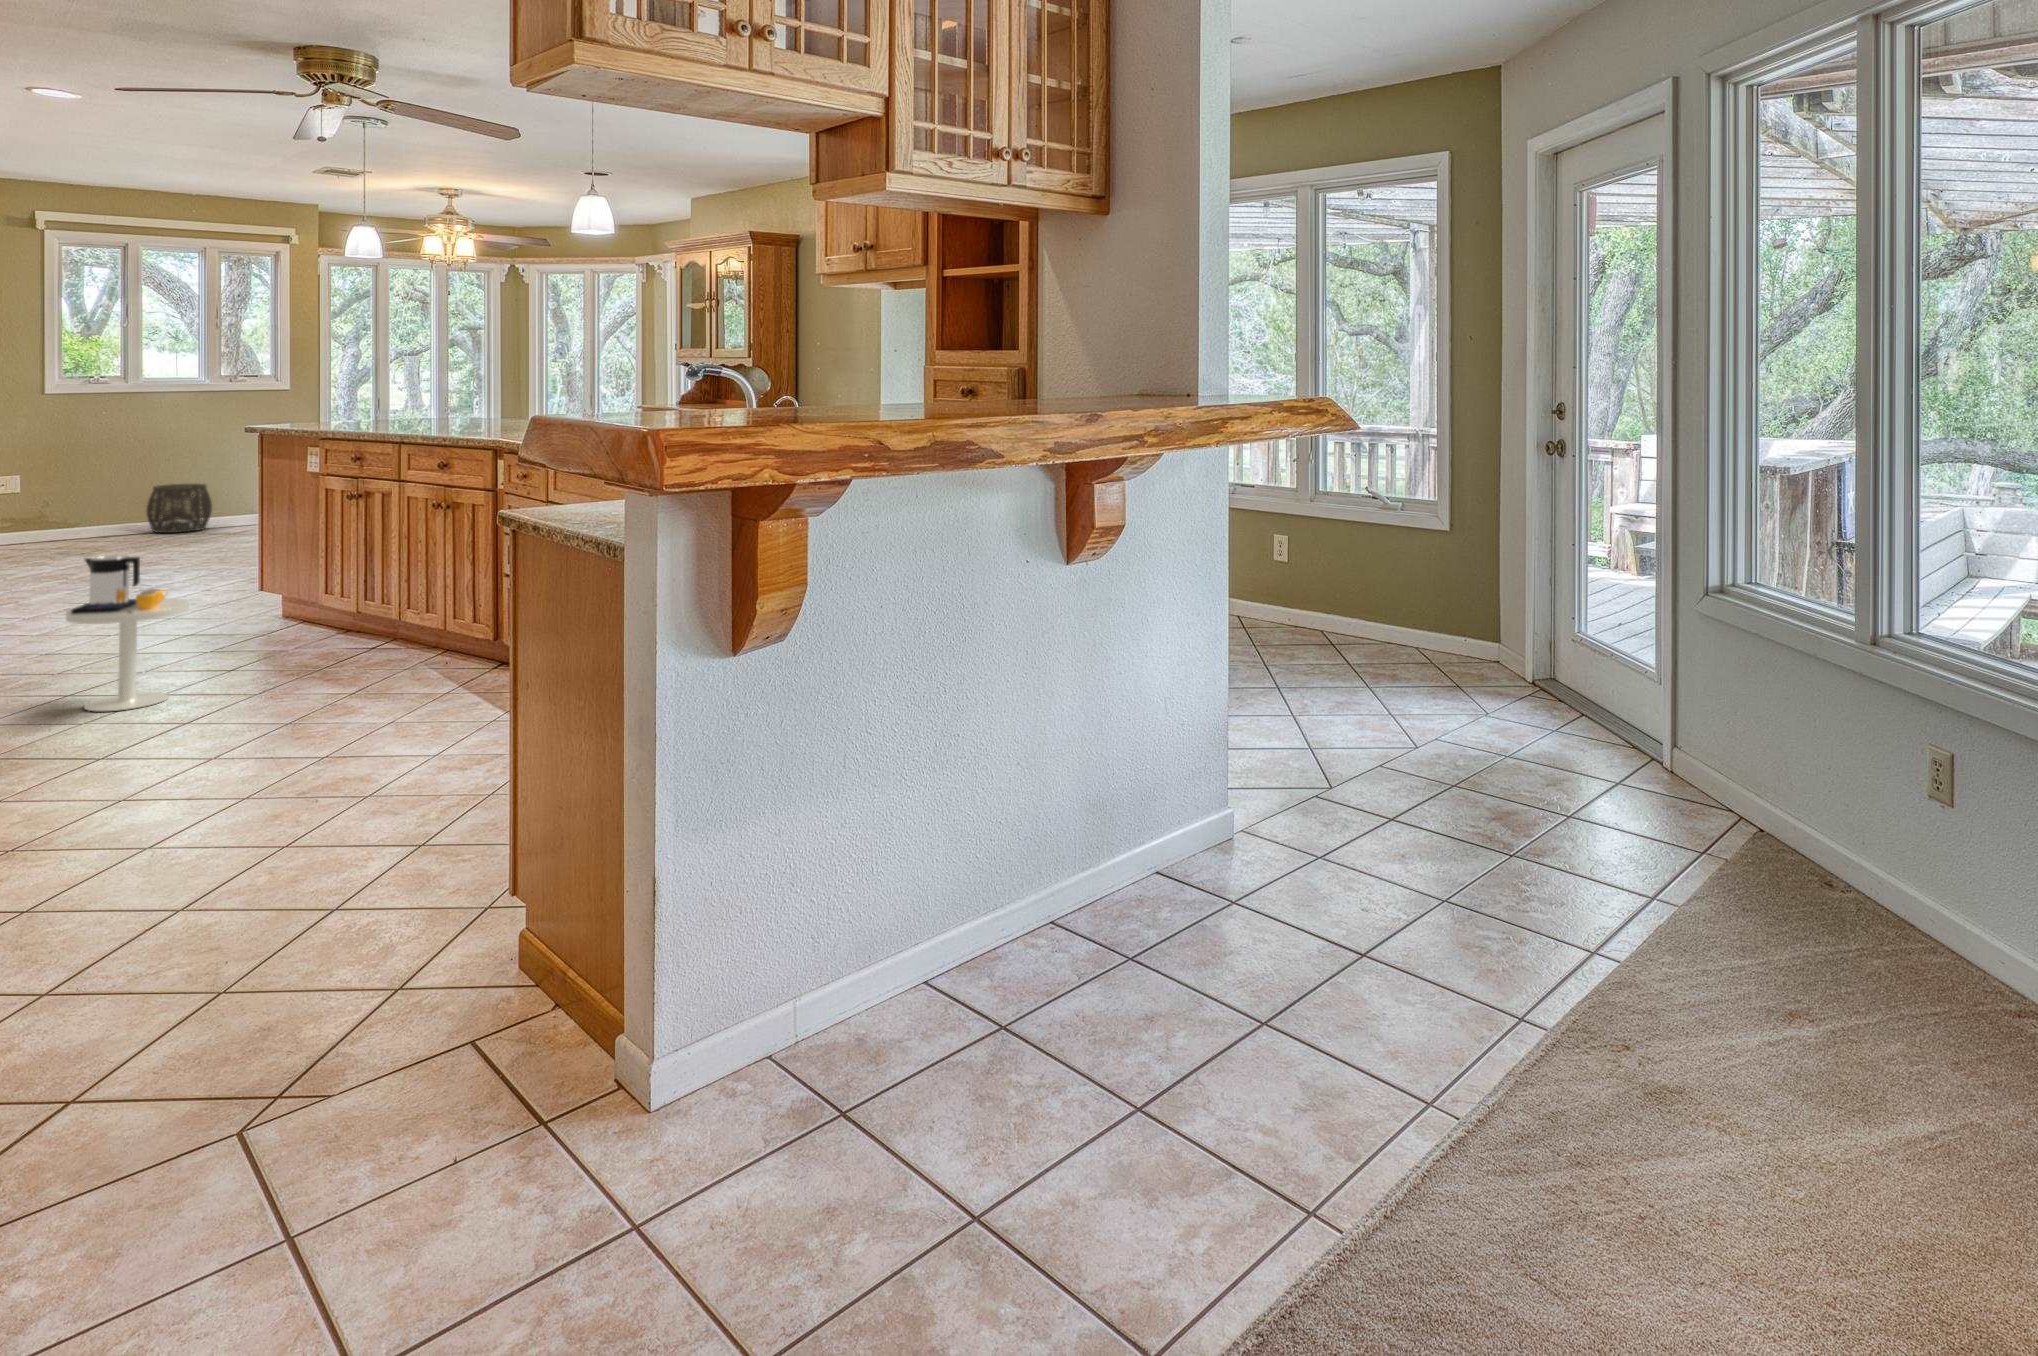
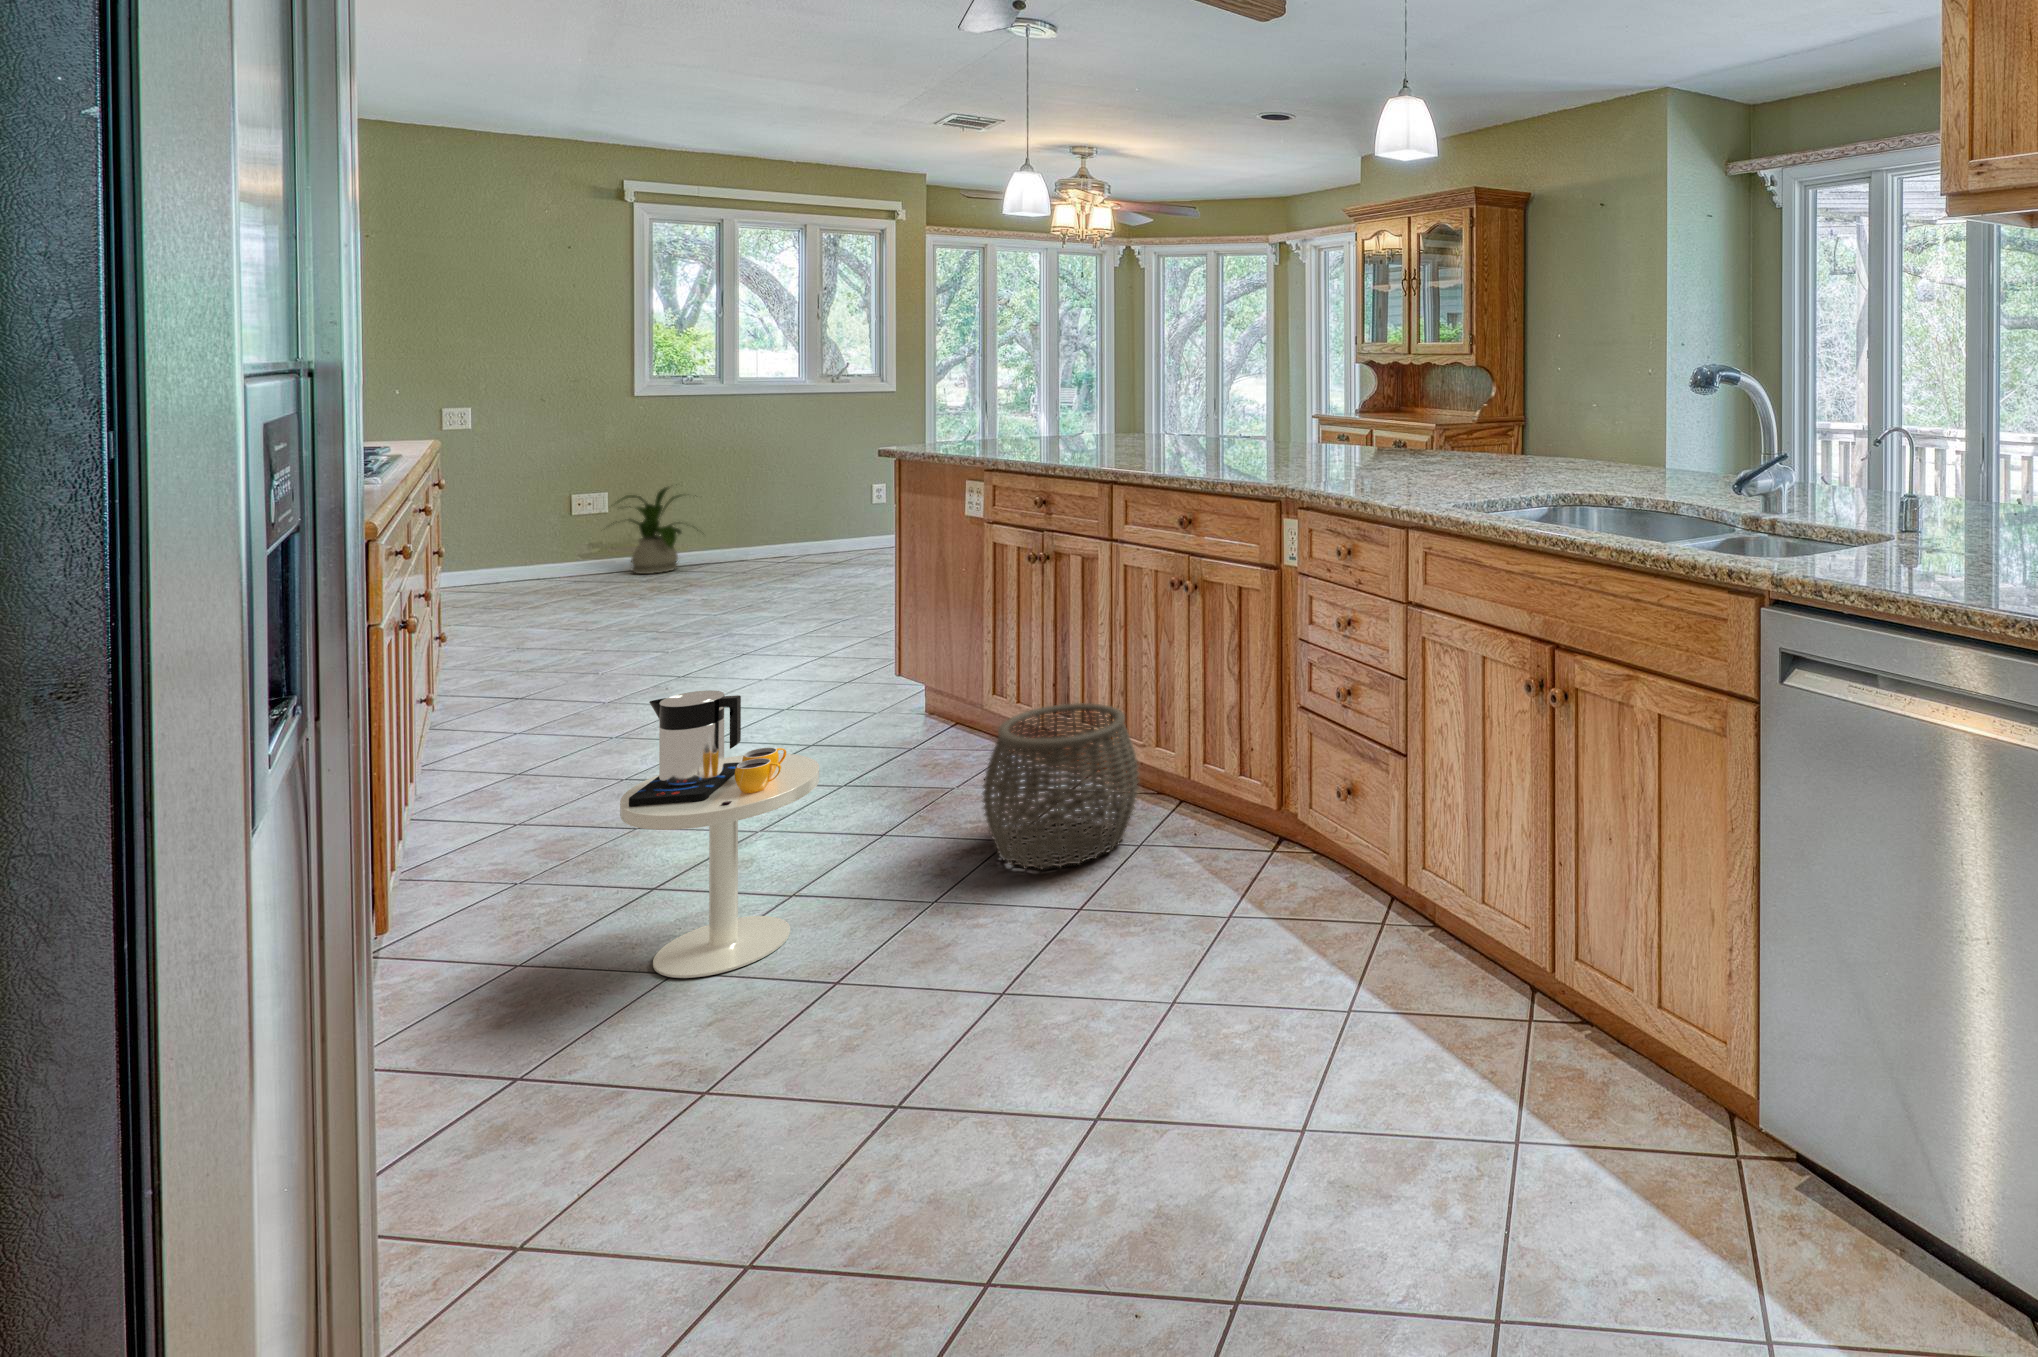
house plant: none [14,469,109,544] -> present [613,487,698,574]
woven basket: present [146,484,212,533] -> present [983,703,1139,869]

